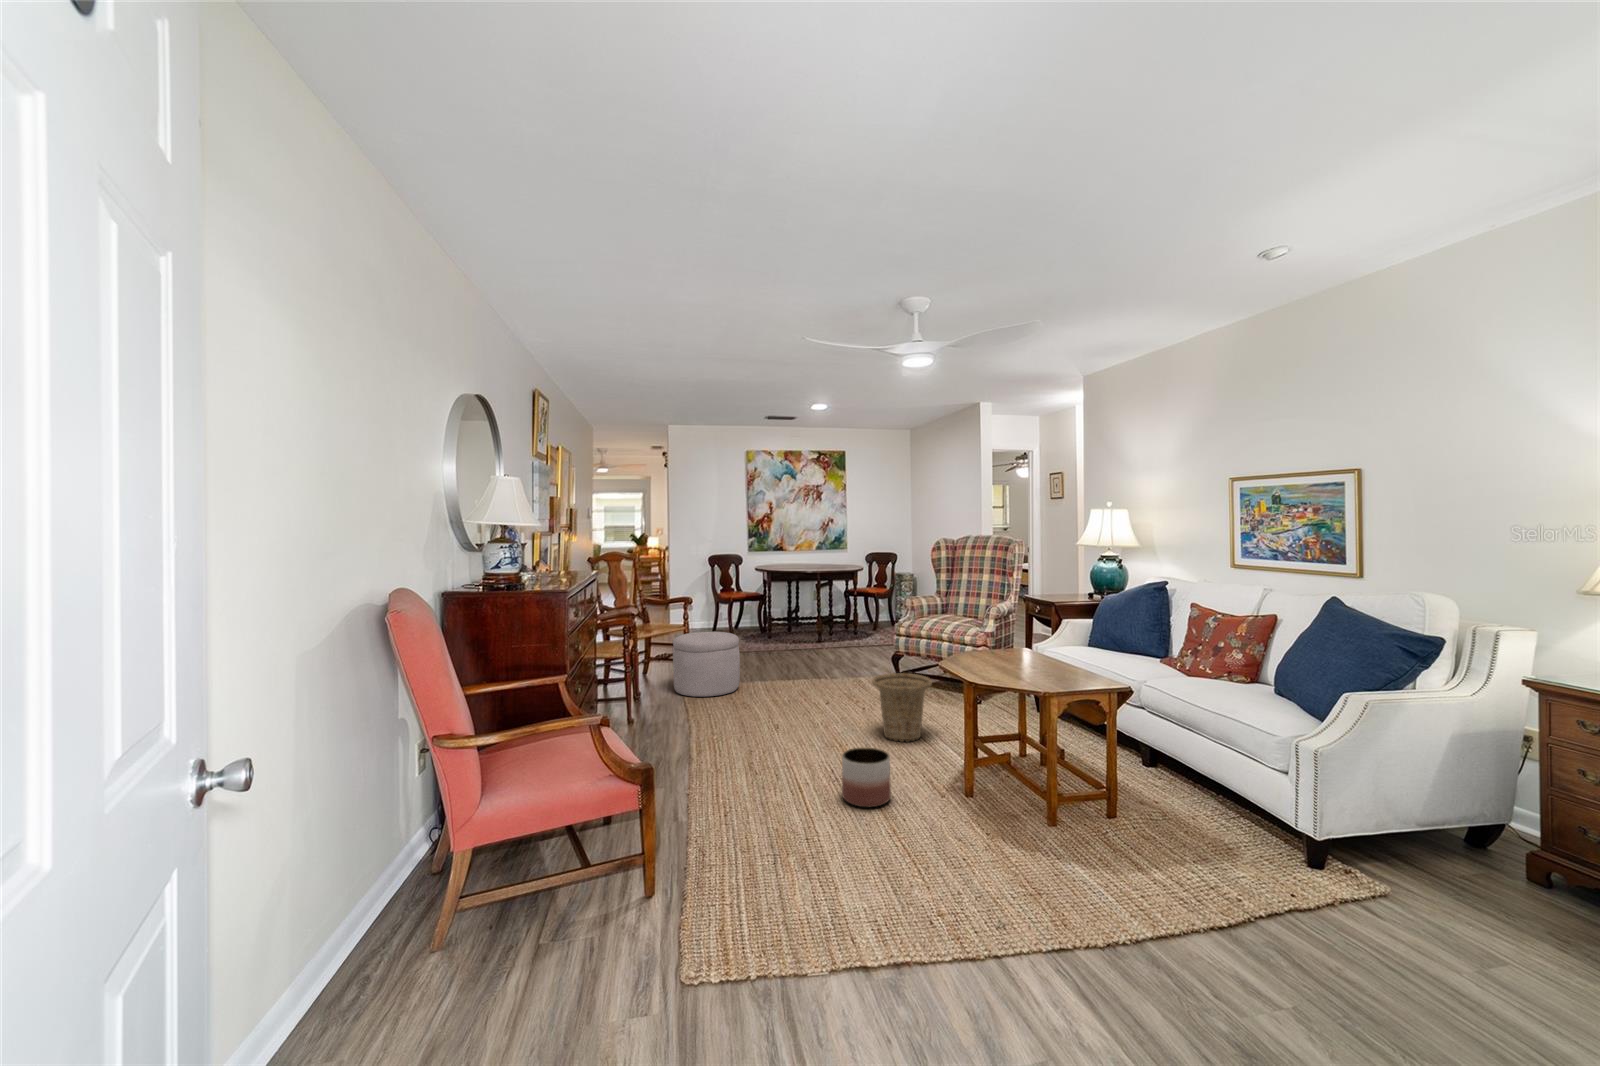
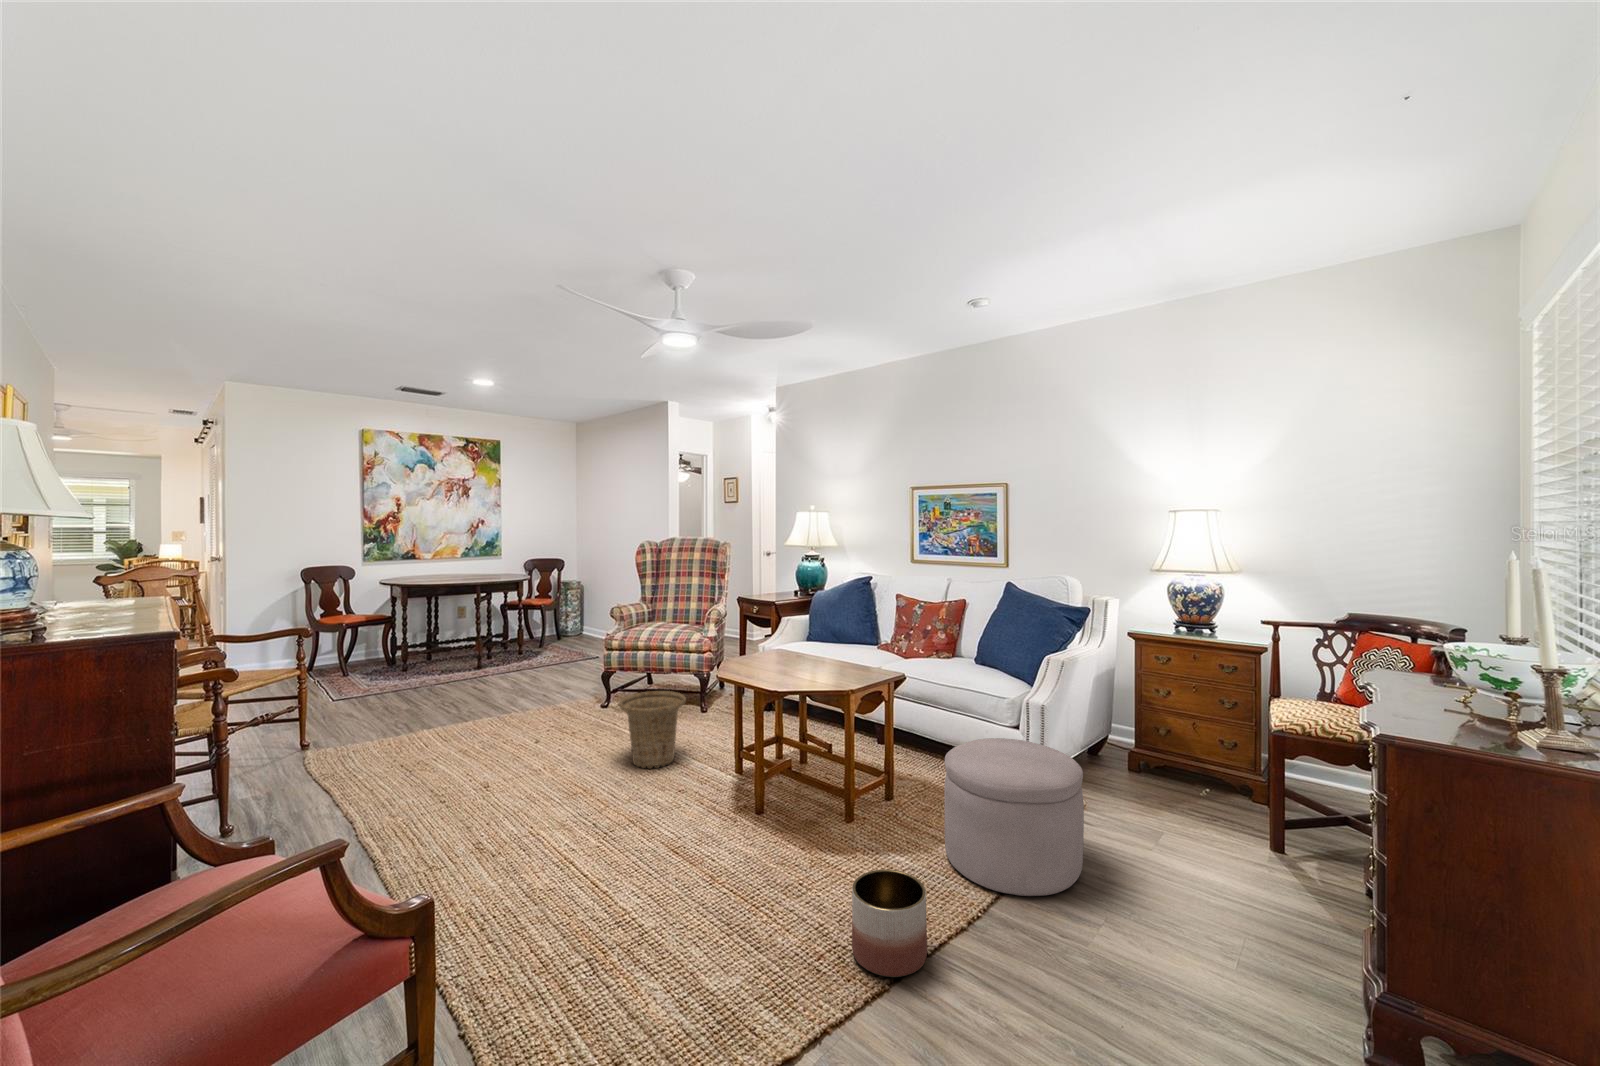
ottoman: present [673,632,740,697] -> present [944,738,1084,896]
planter: present [842,747,891,807] -> present [852,870,927,977]

